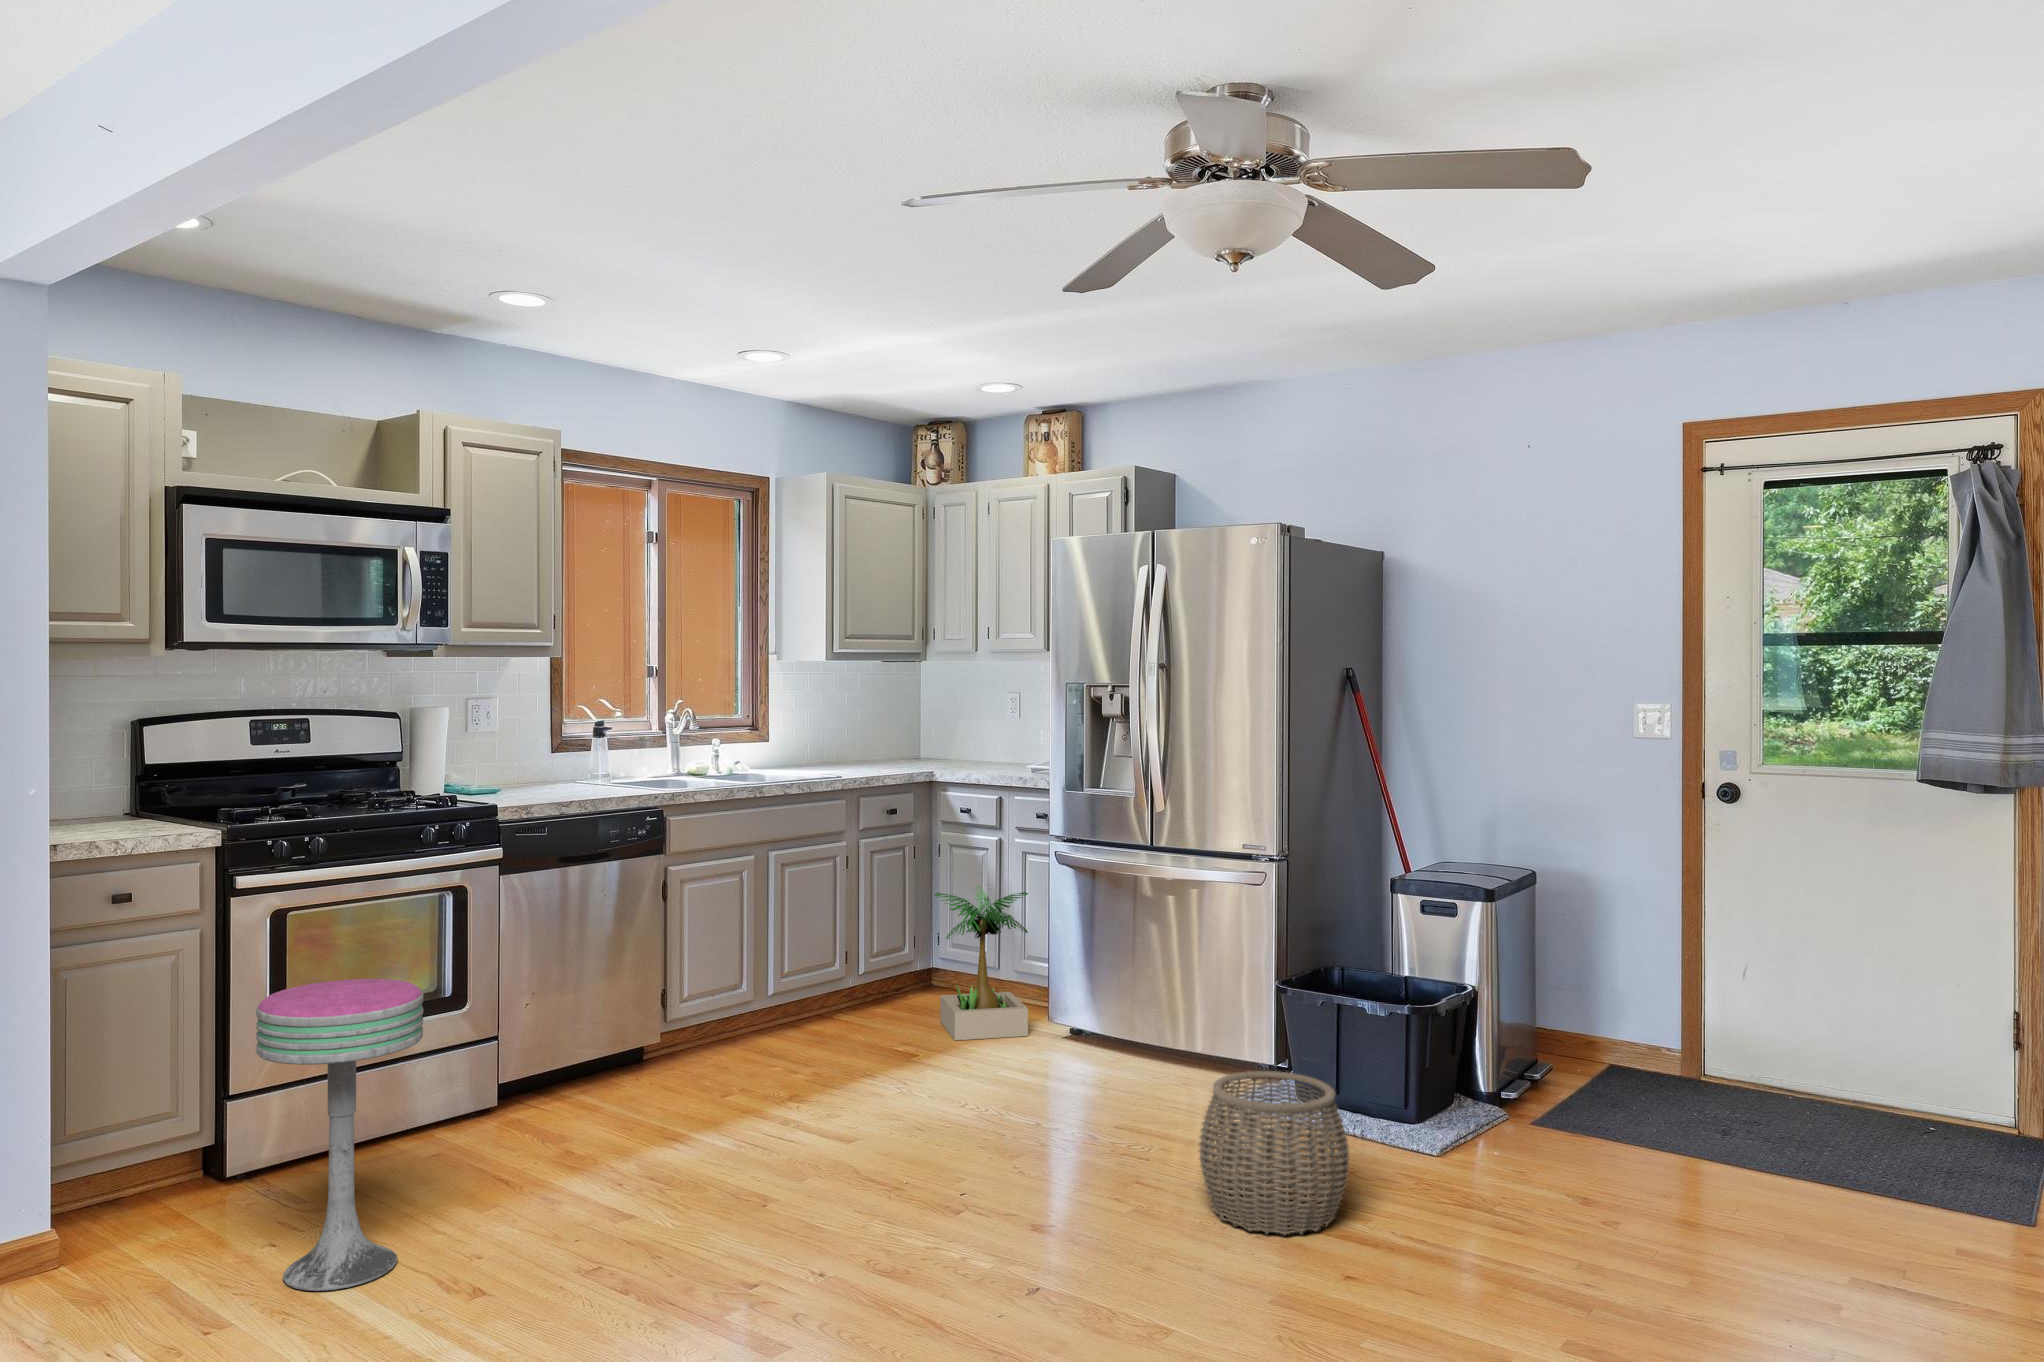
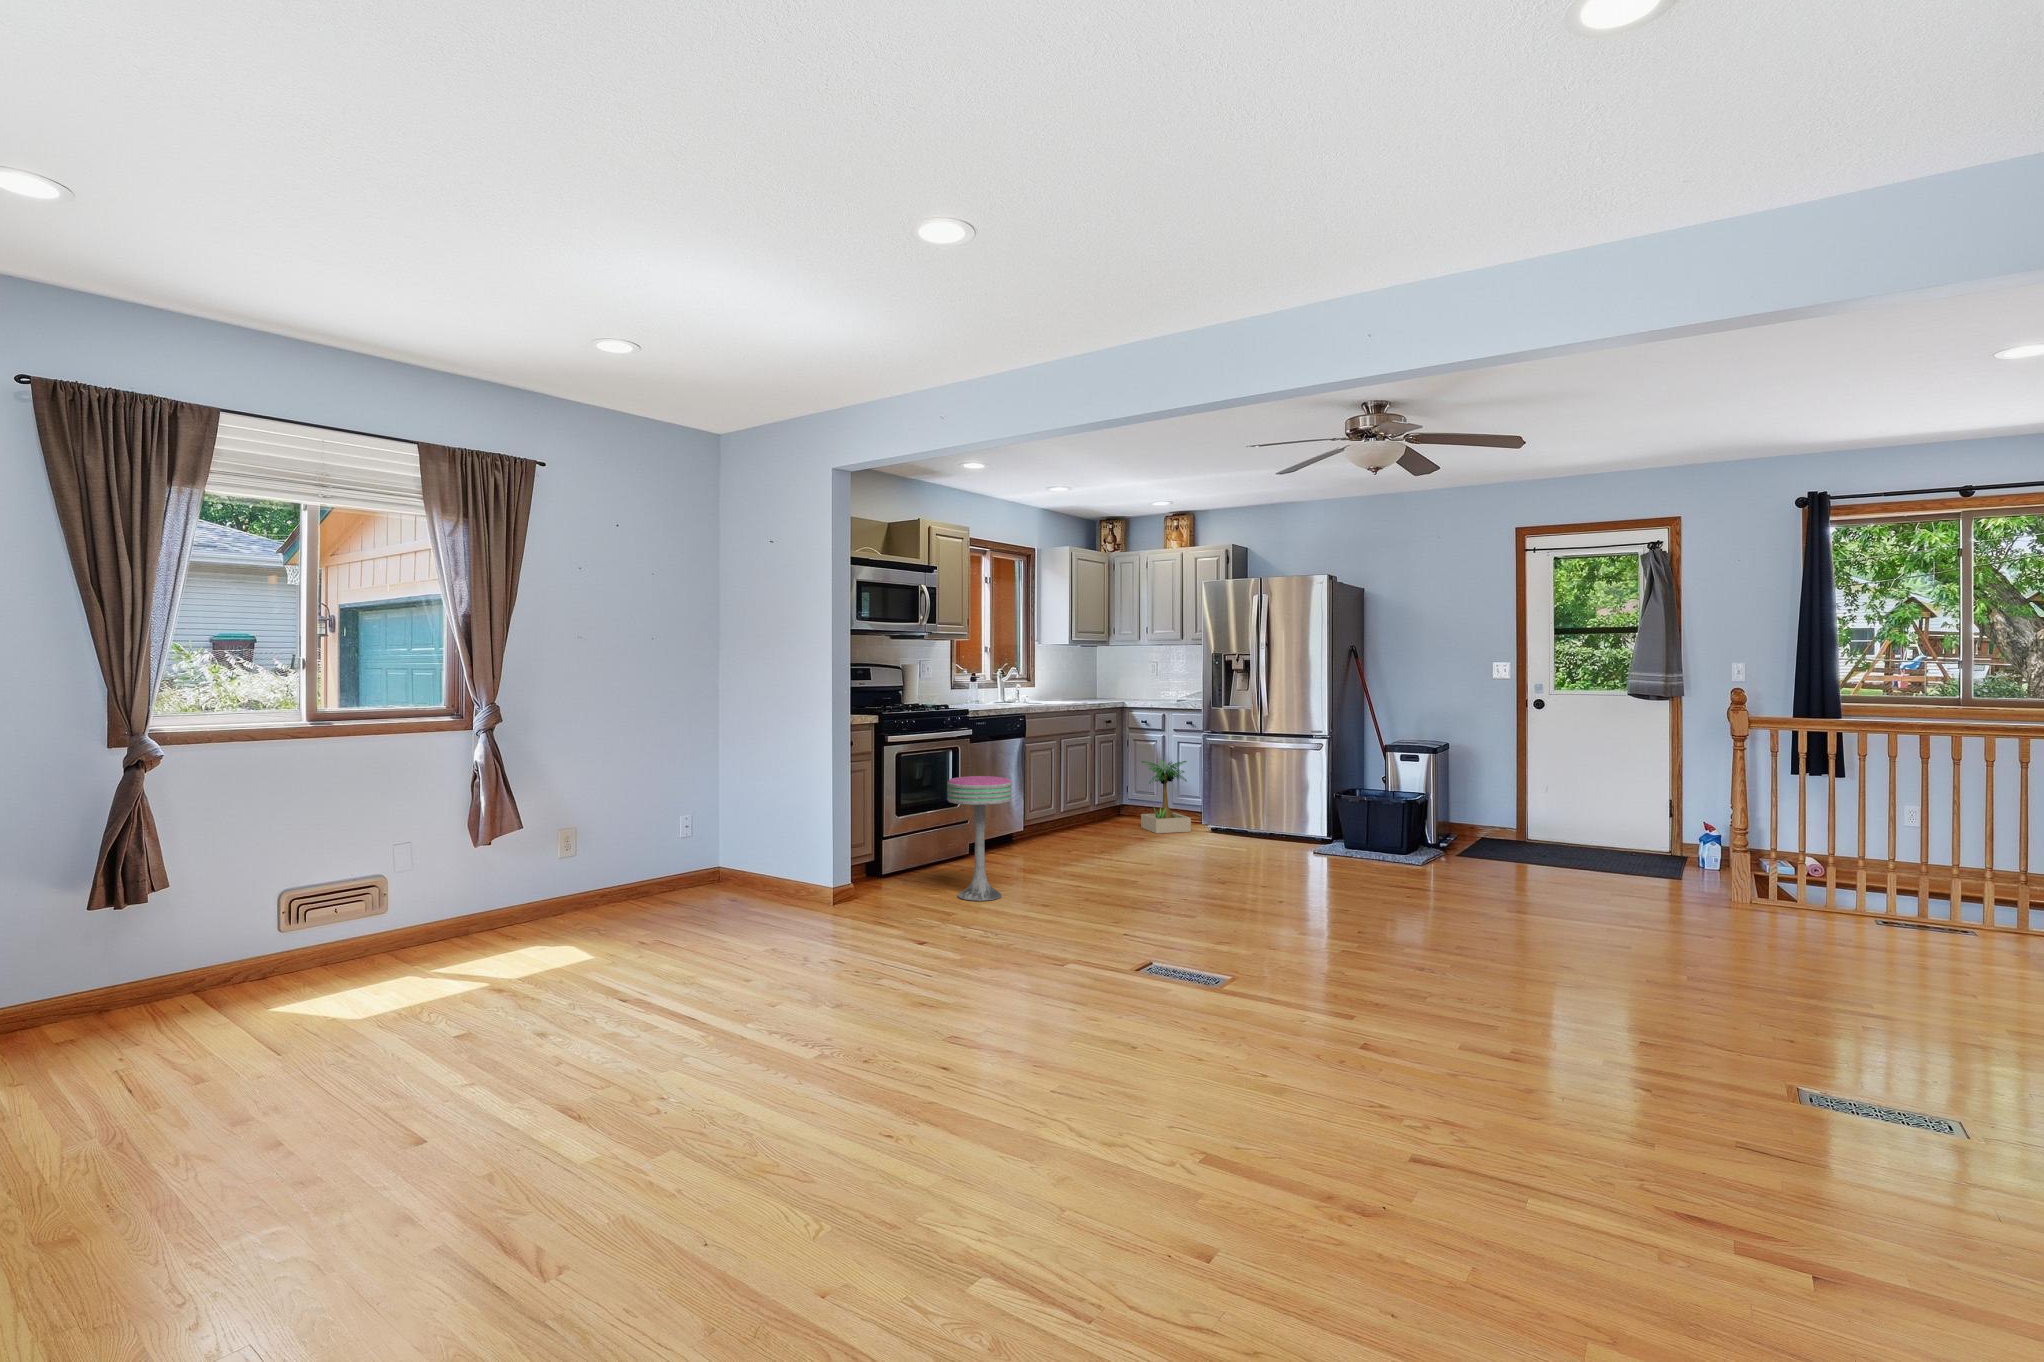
woven basket: present [1199,1071,1350,1235] -> none [1323,820,1392,884]

